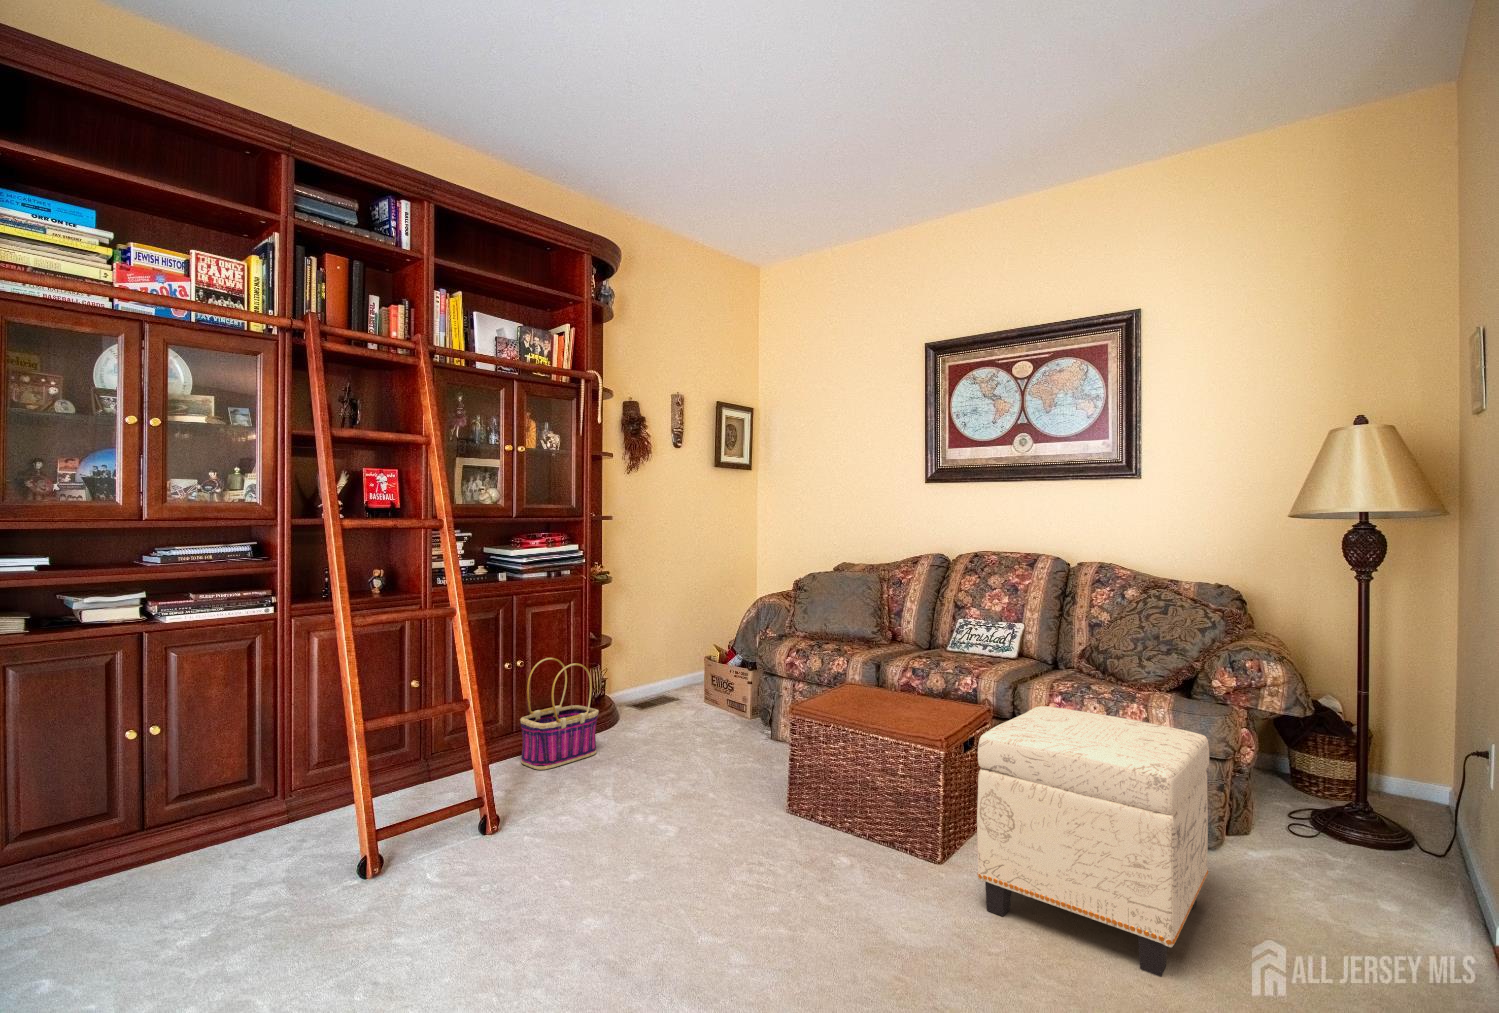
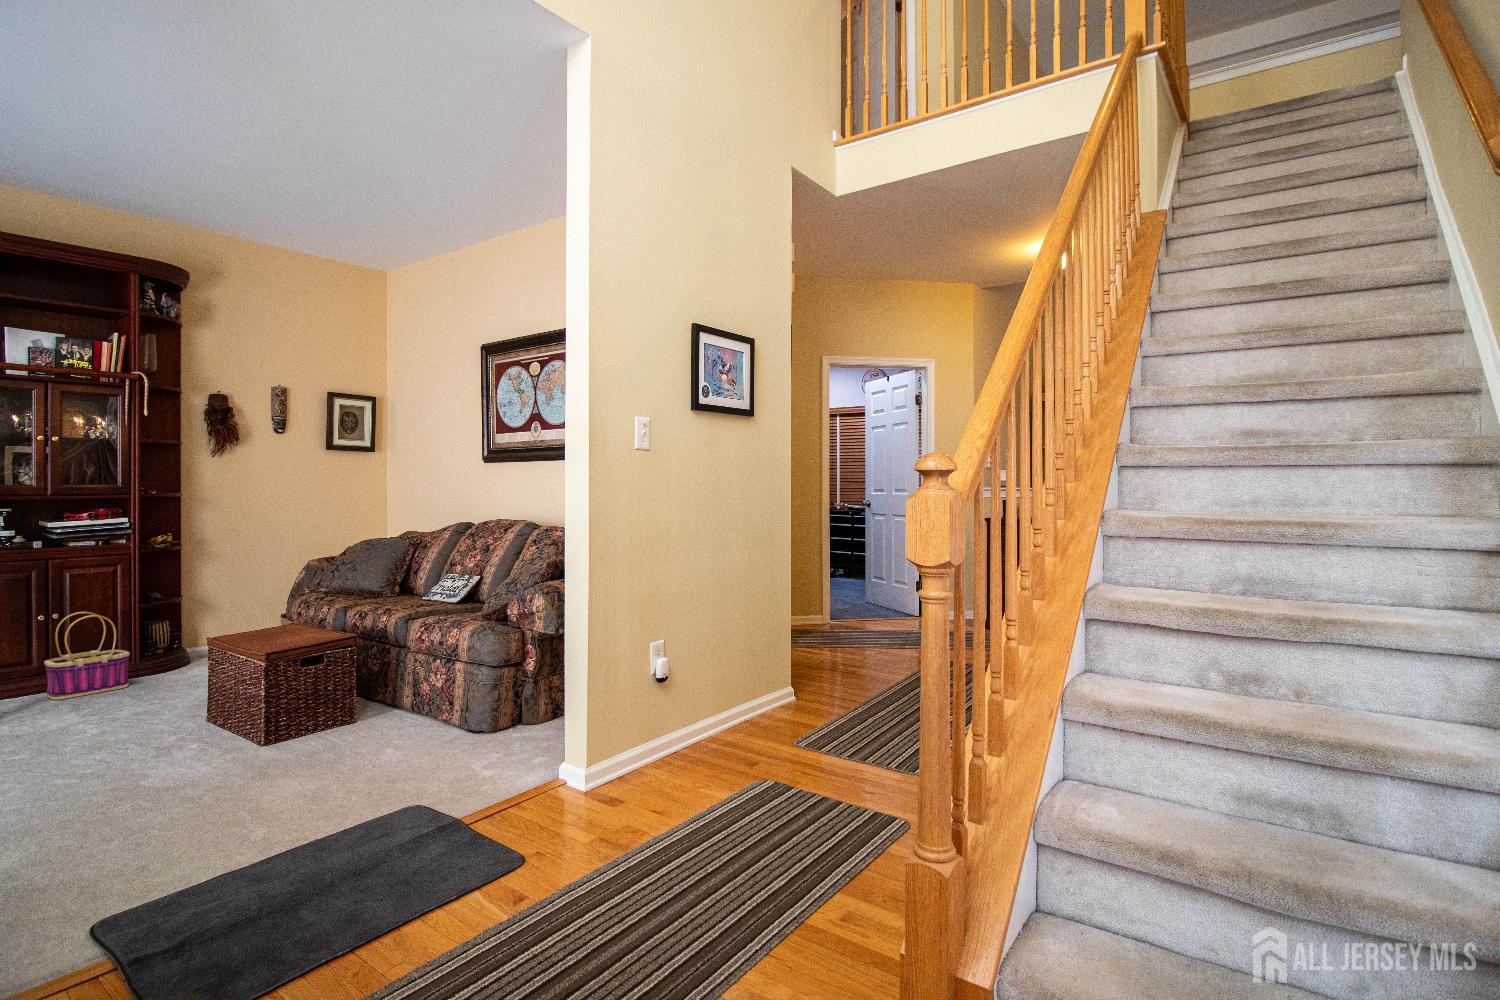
ottoman: present [977,706,1209,977] -> none [238,630,413,789]

